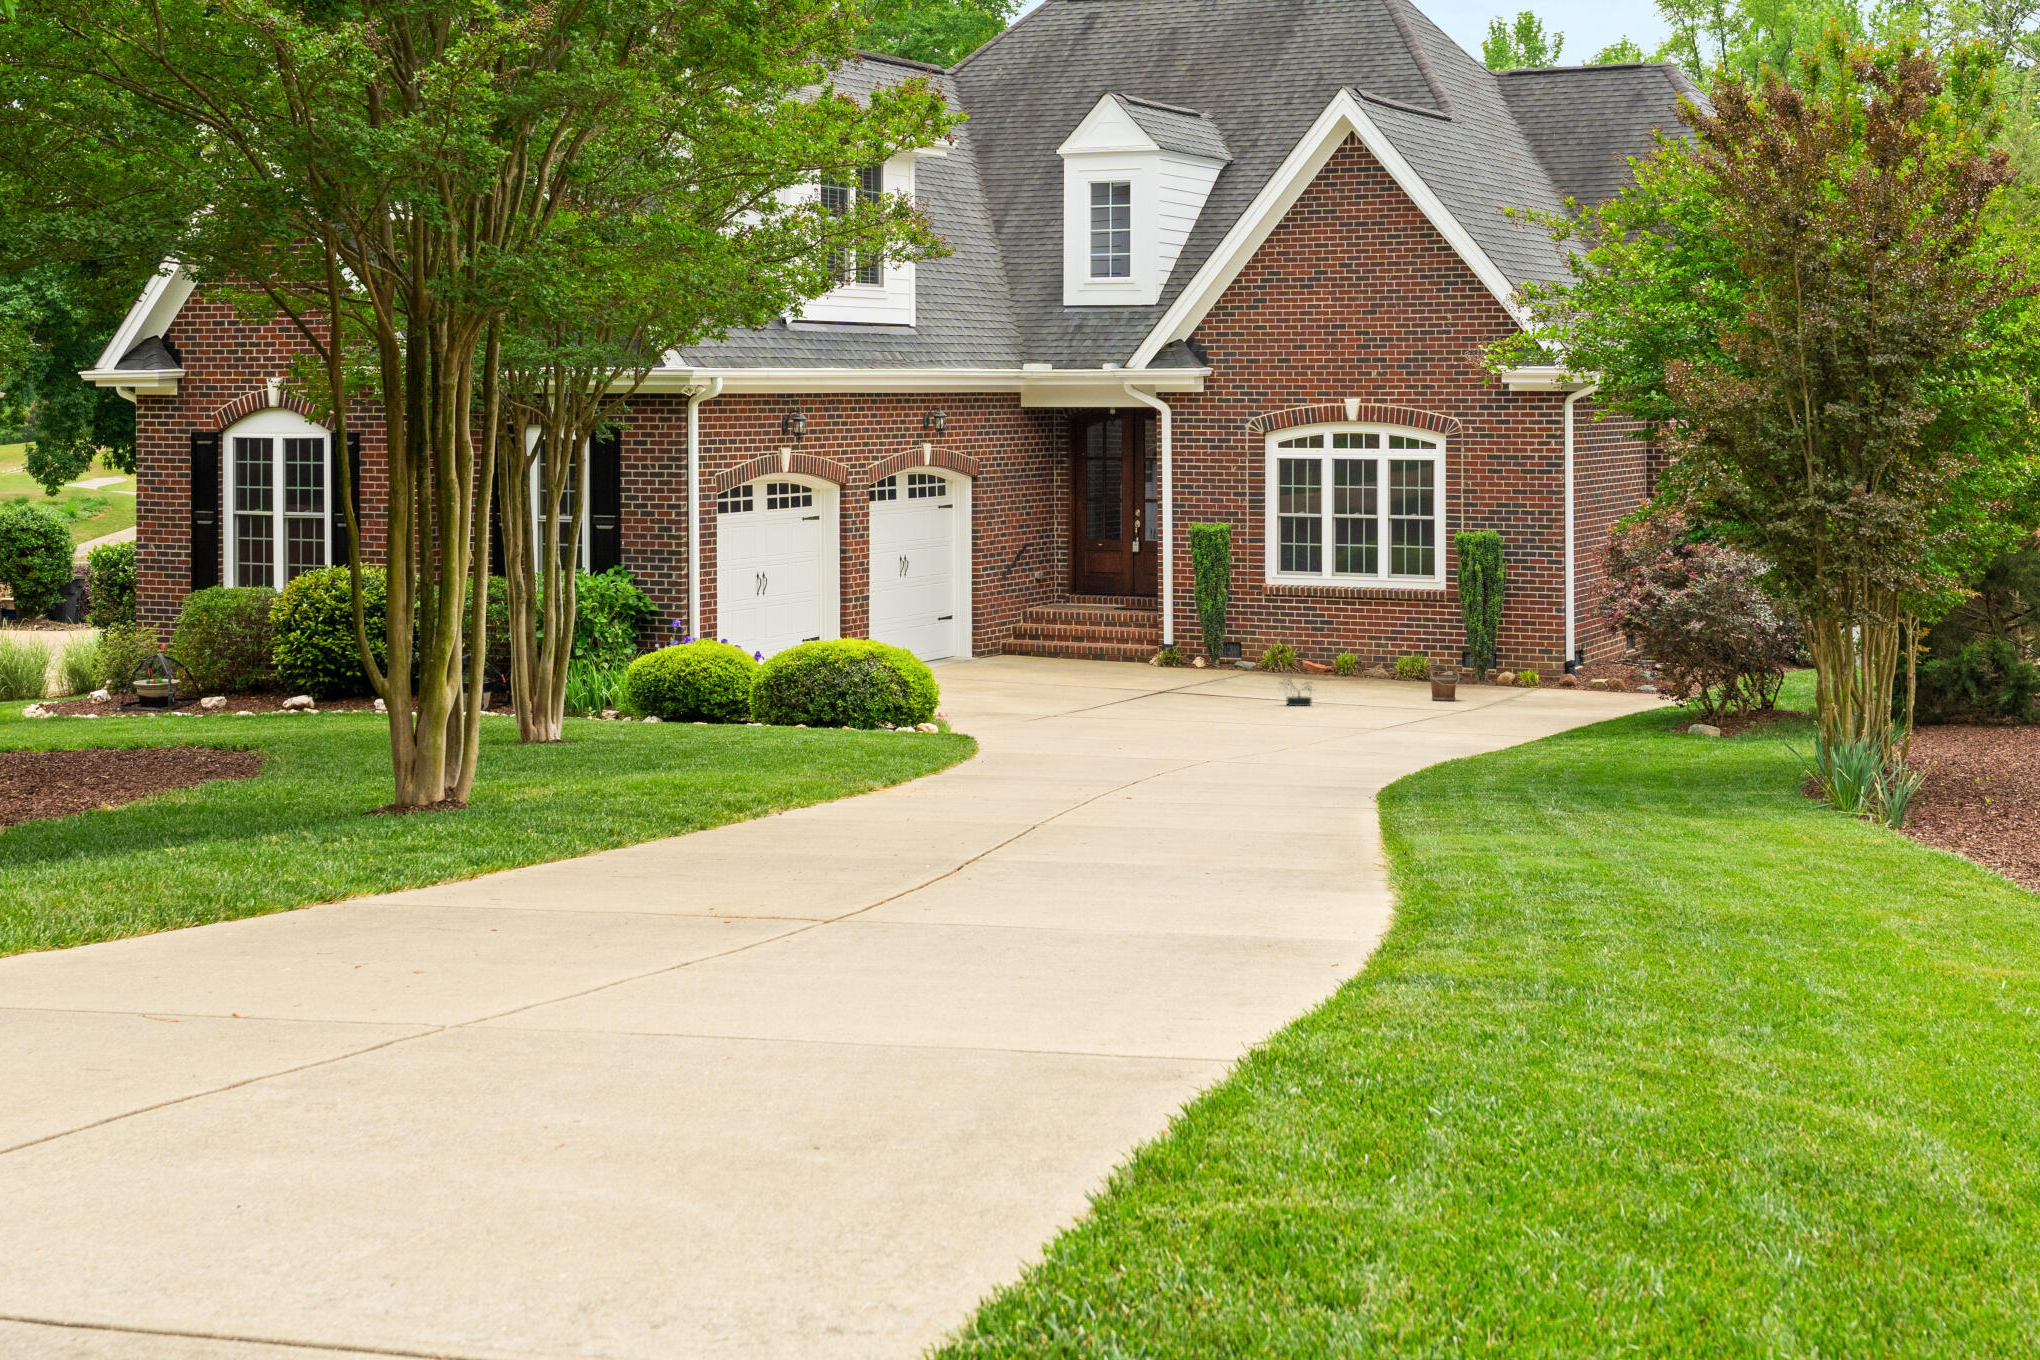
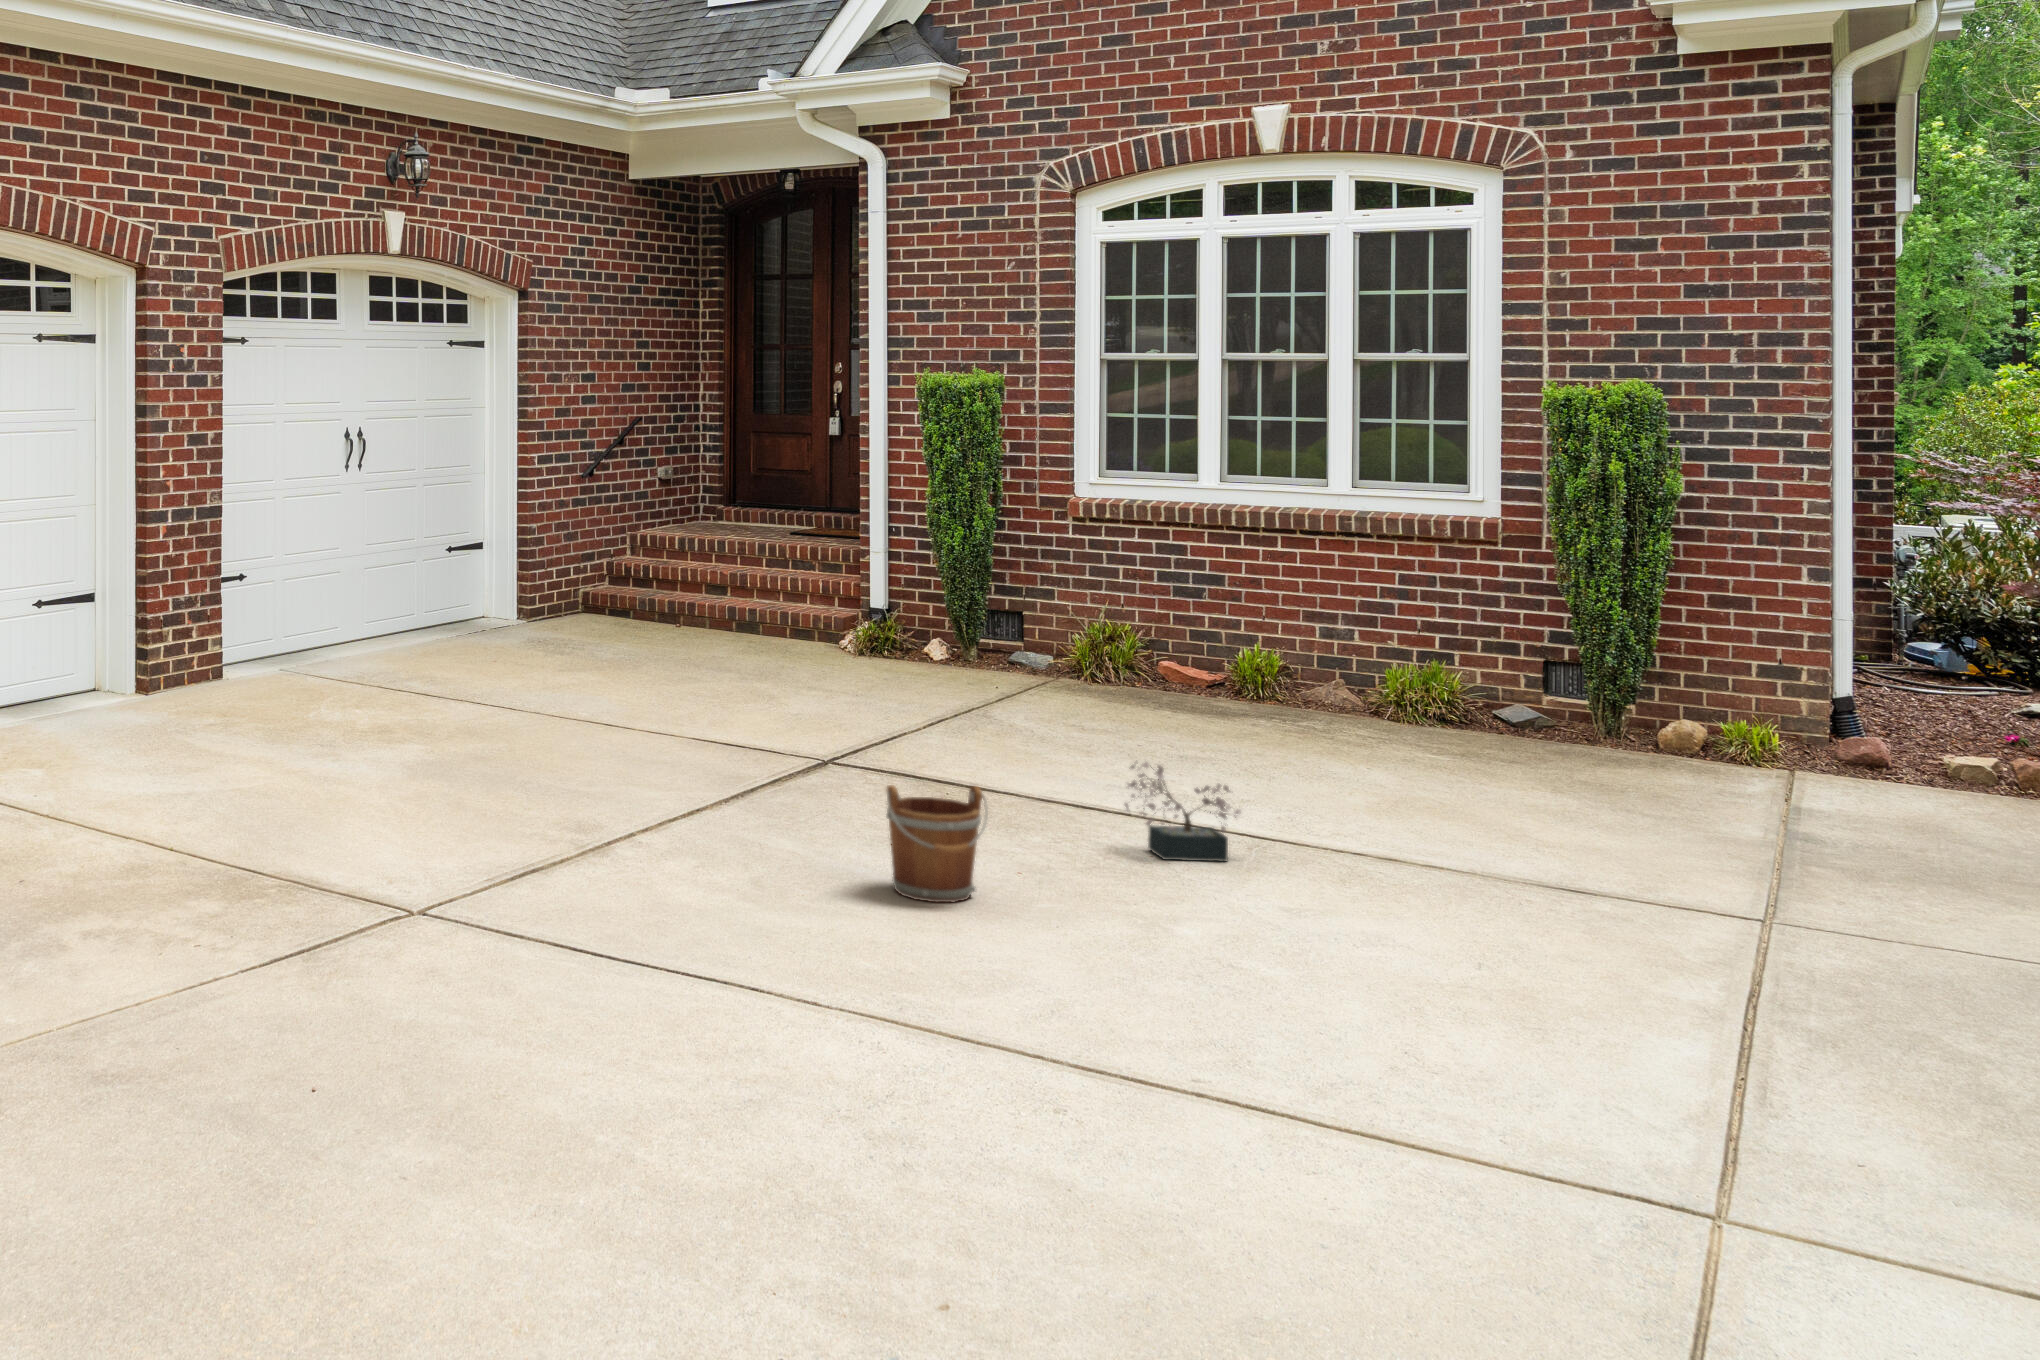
bucket: present [1430,669,1459,701] -> present [886,785,988,902]

